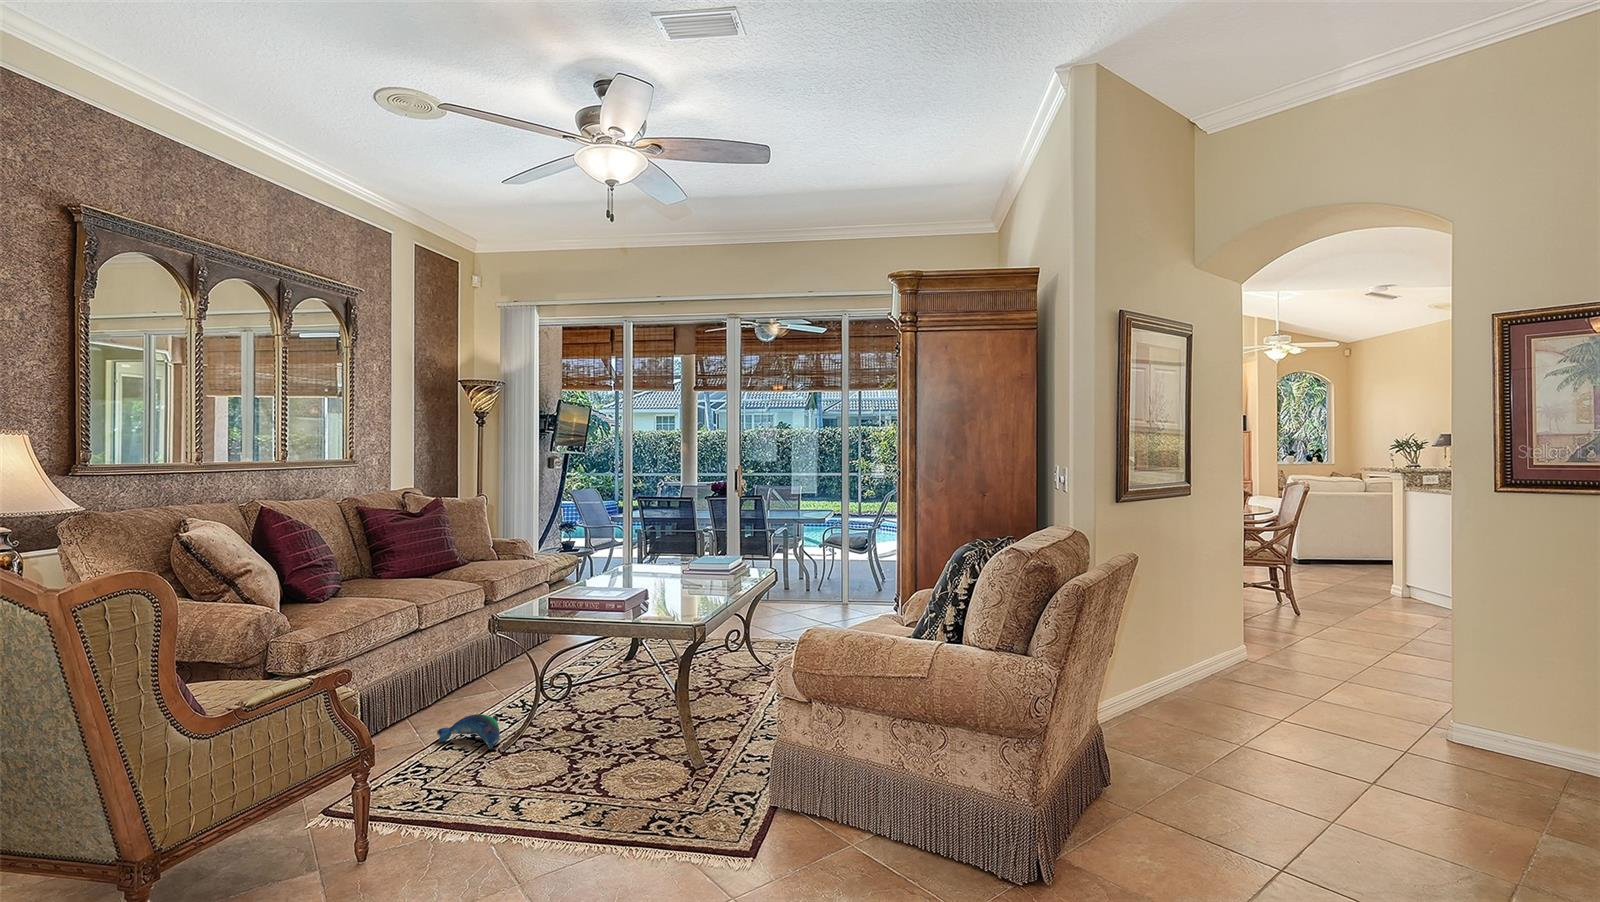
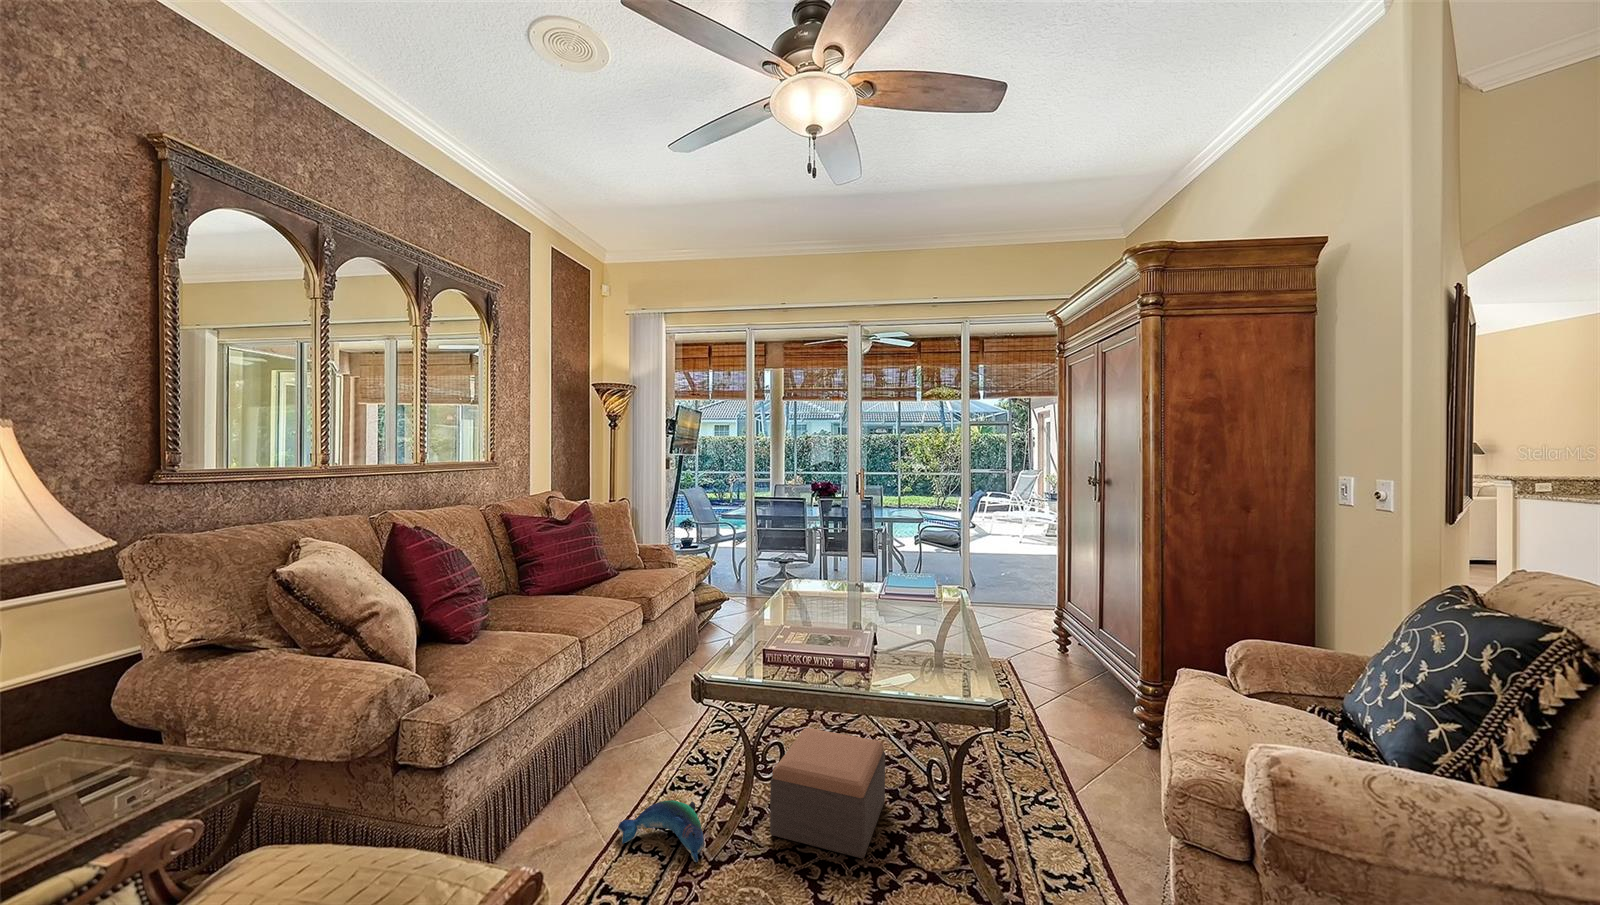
footstool: none [554,667,654,747] -> present [770,728,885,858]

